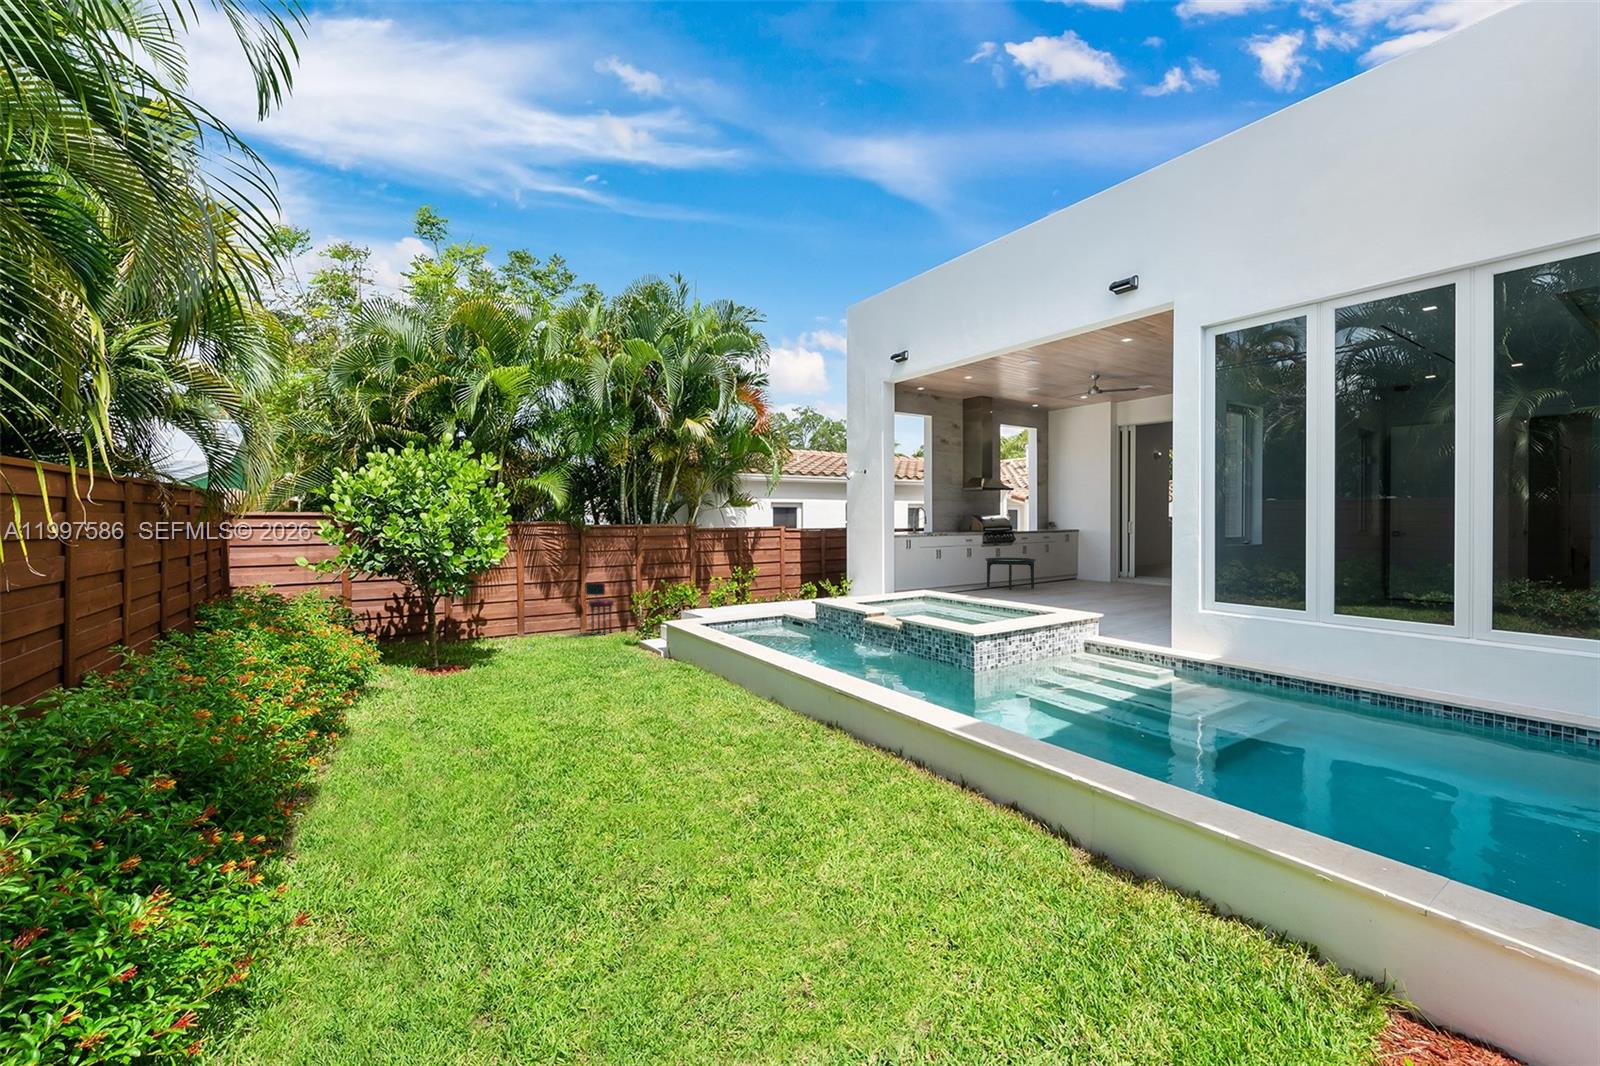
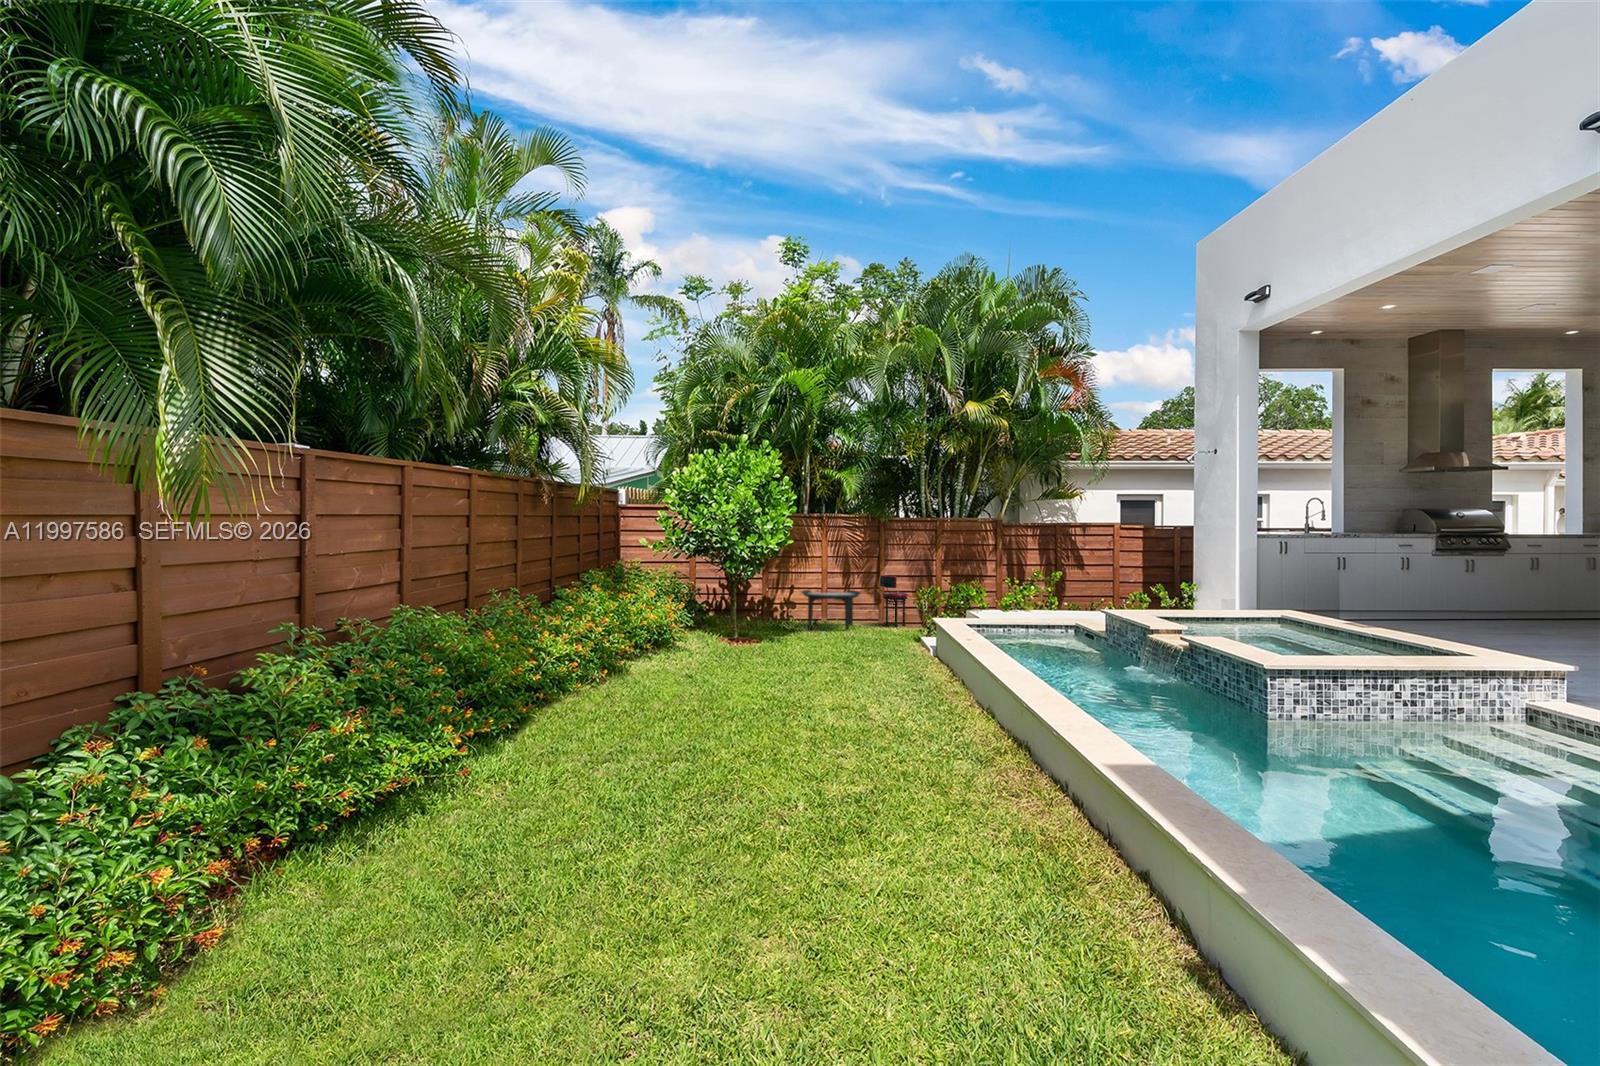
round table: present [985,558,1036,590] -> present [802,589,861,631]

